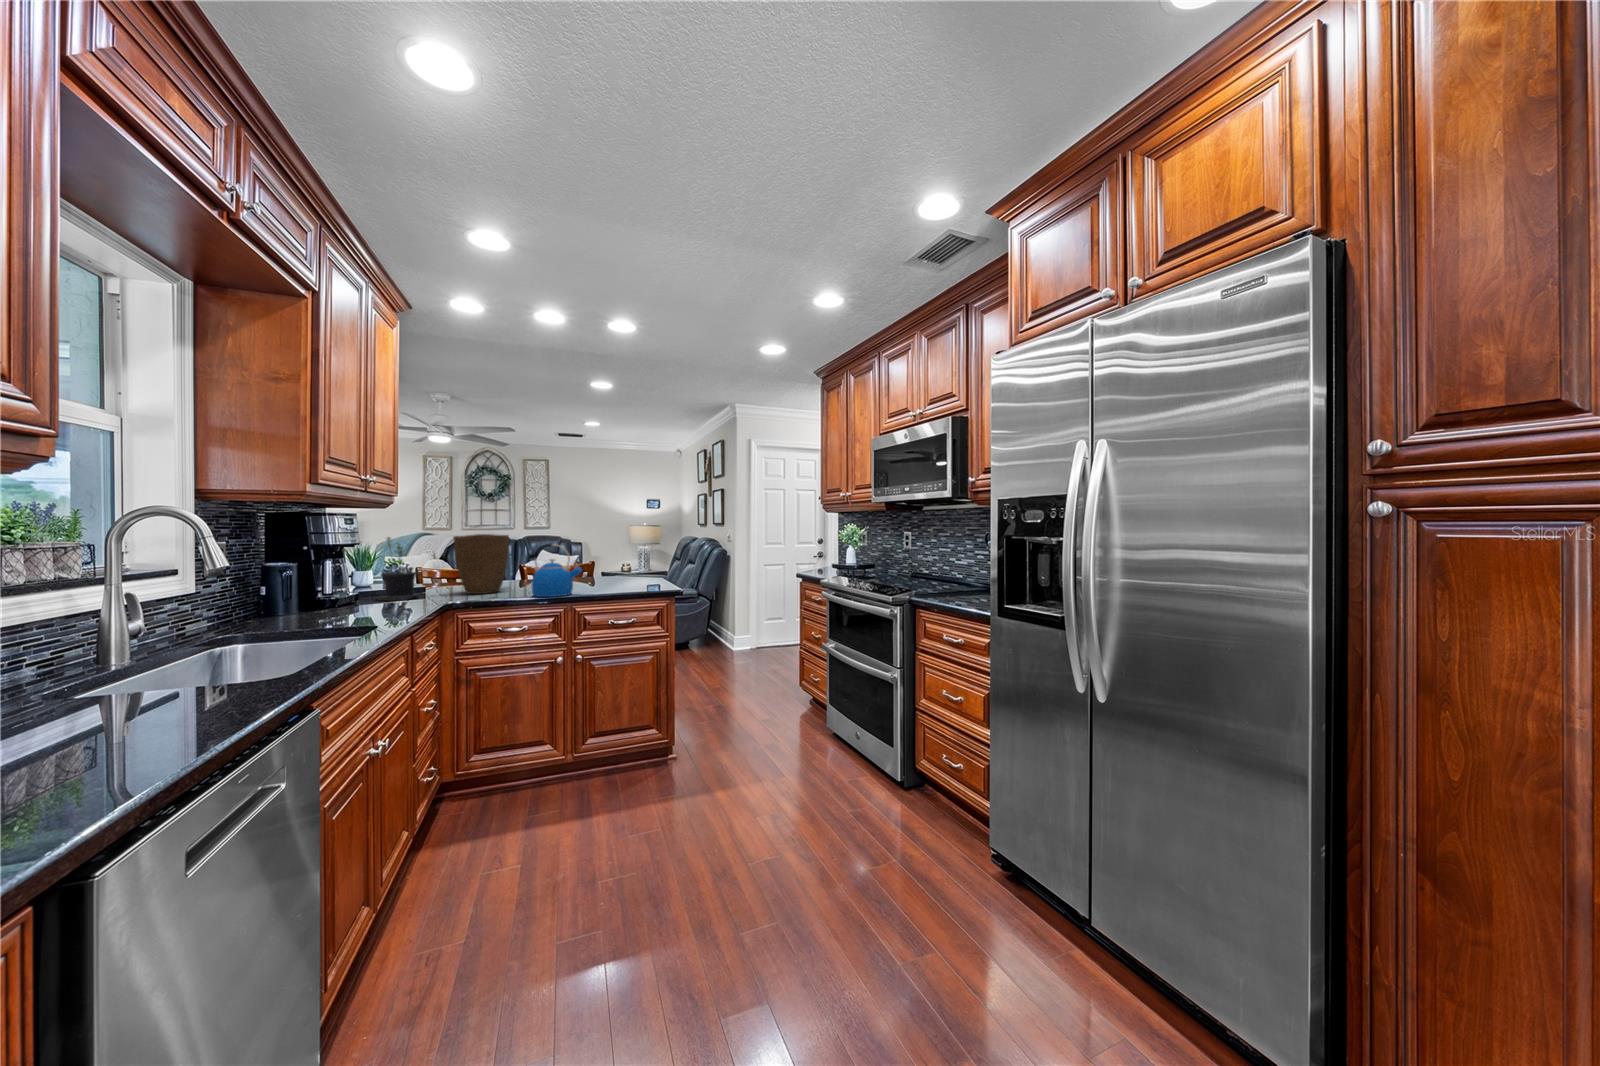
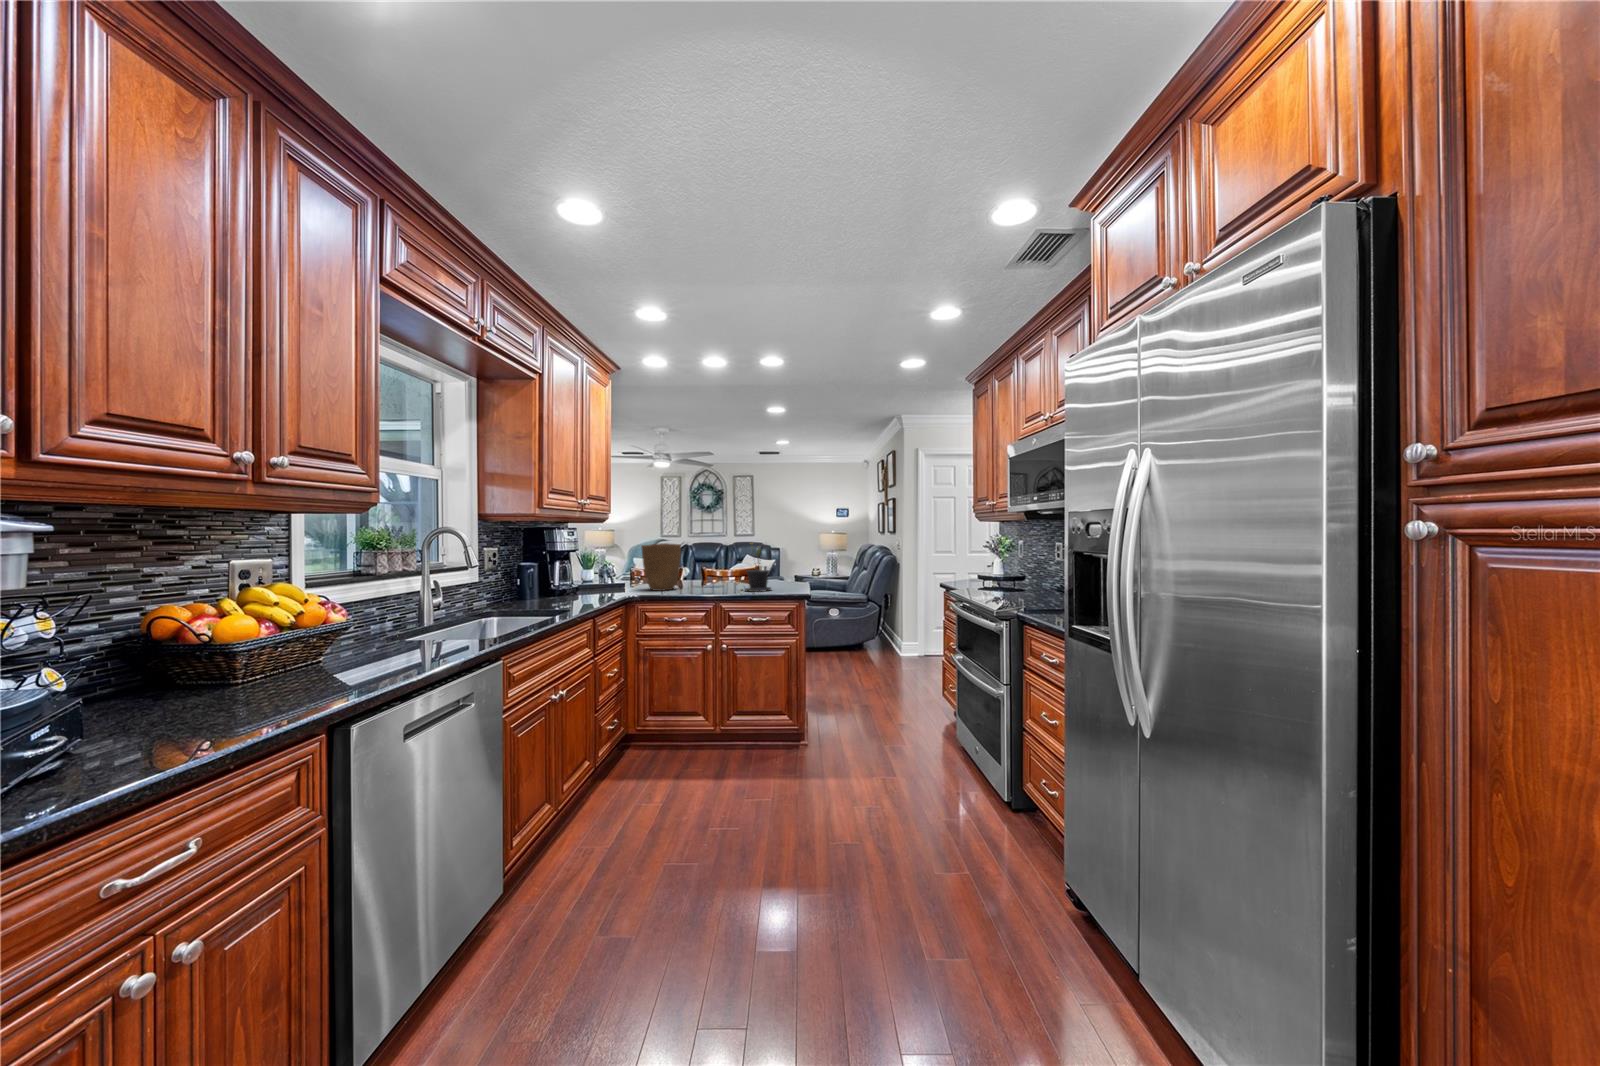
potted plant: present [377,537,420,601] -> present [744,543,771,592]
kettle: present [532,544,582,597] -> none [691,552,729,595]

